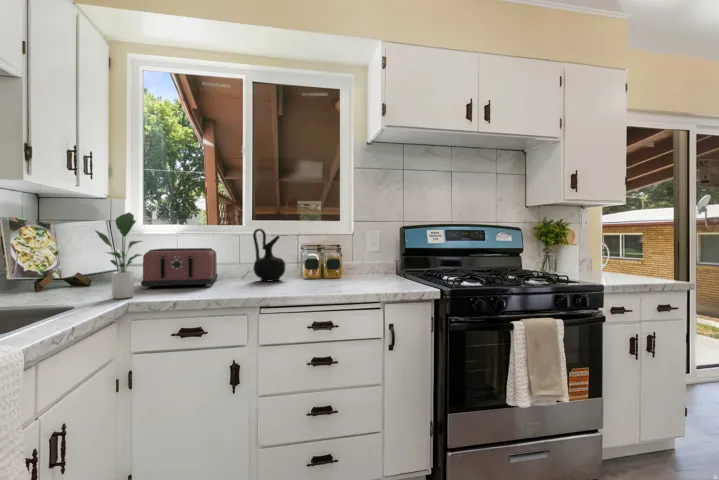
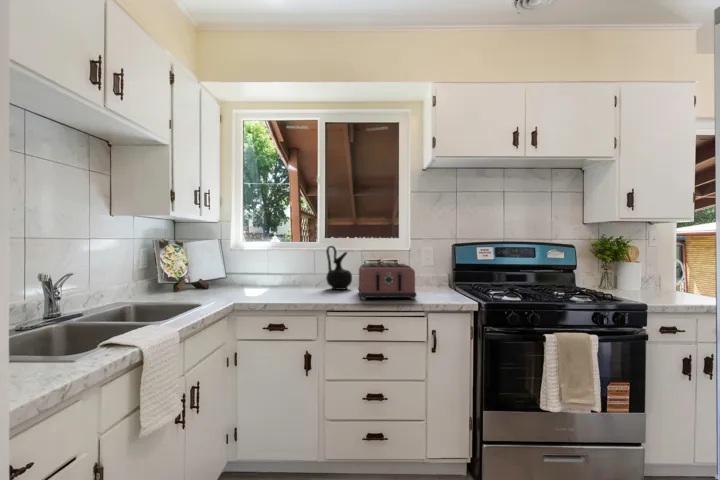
potted plant: present [96,212,141,299] -> none [213,236,245,300]
toaster: present [141,248,218,289] -> present [358,264,416,300]

